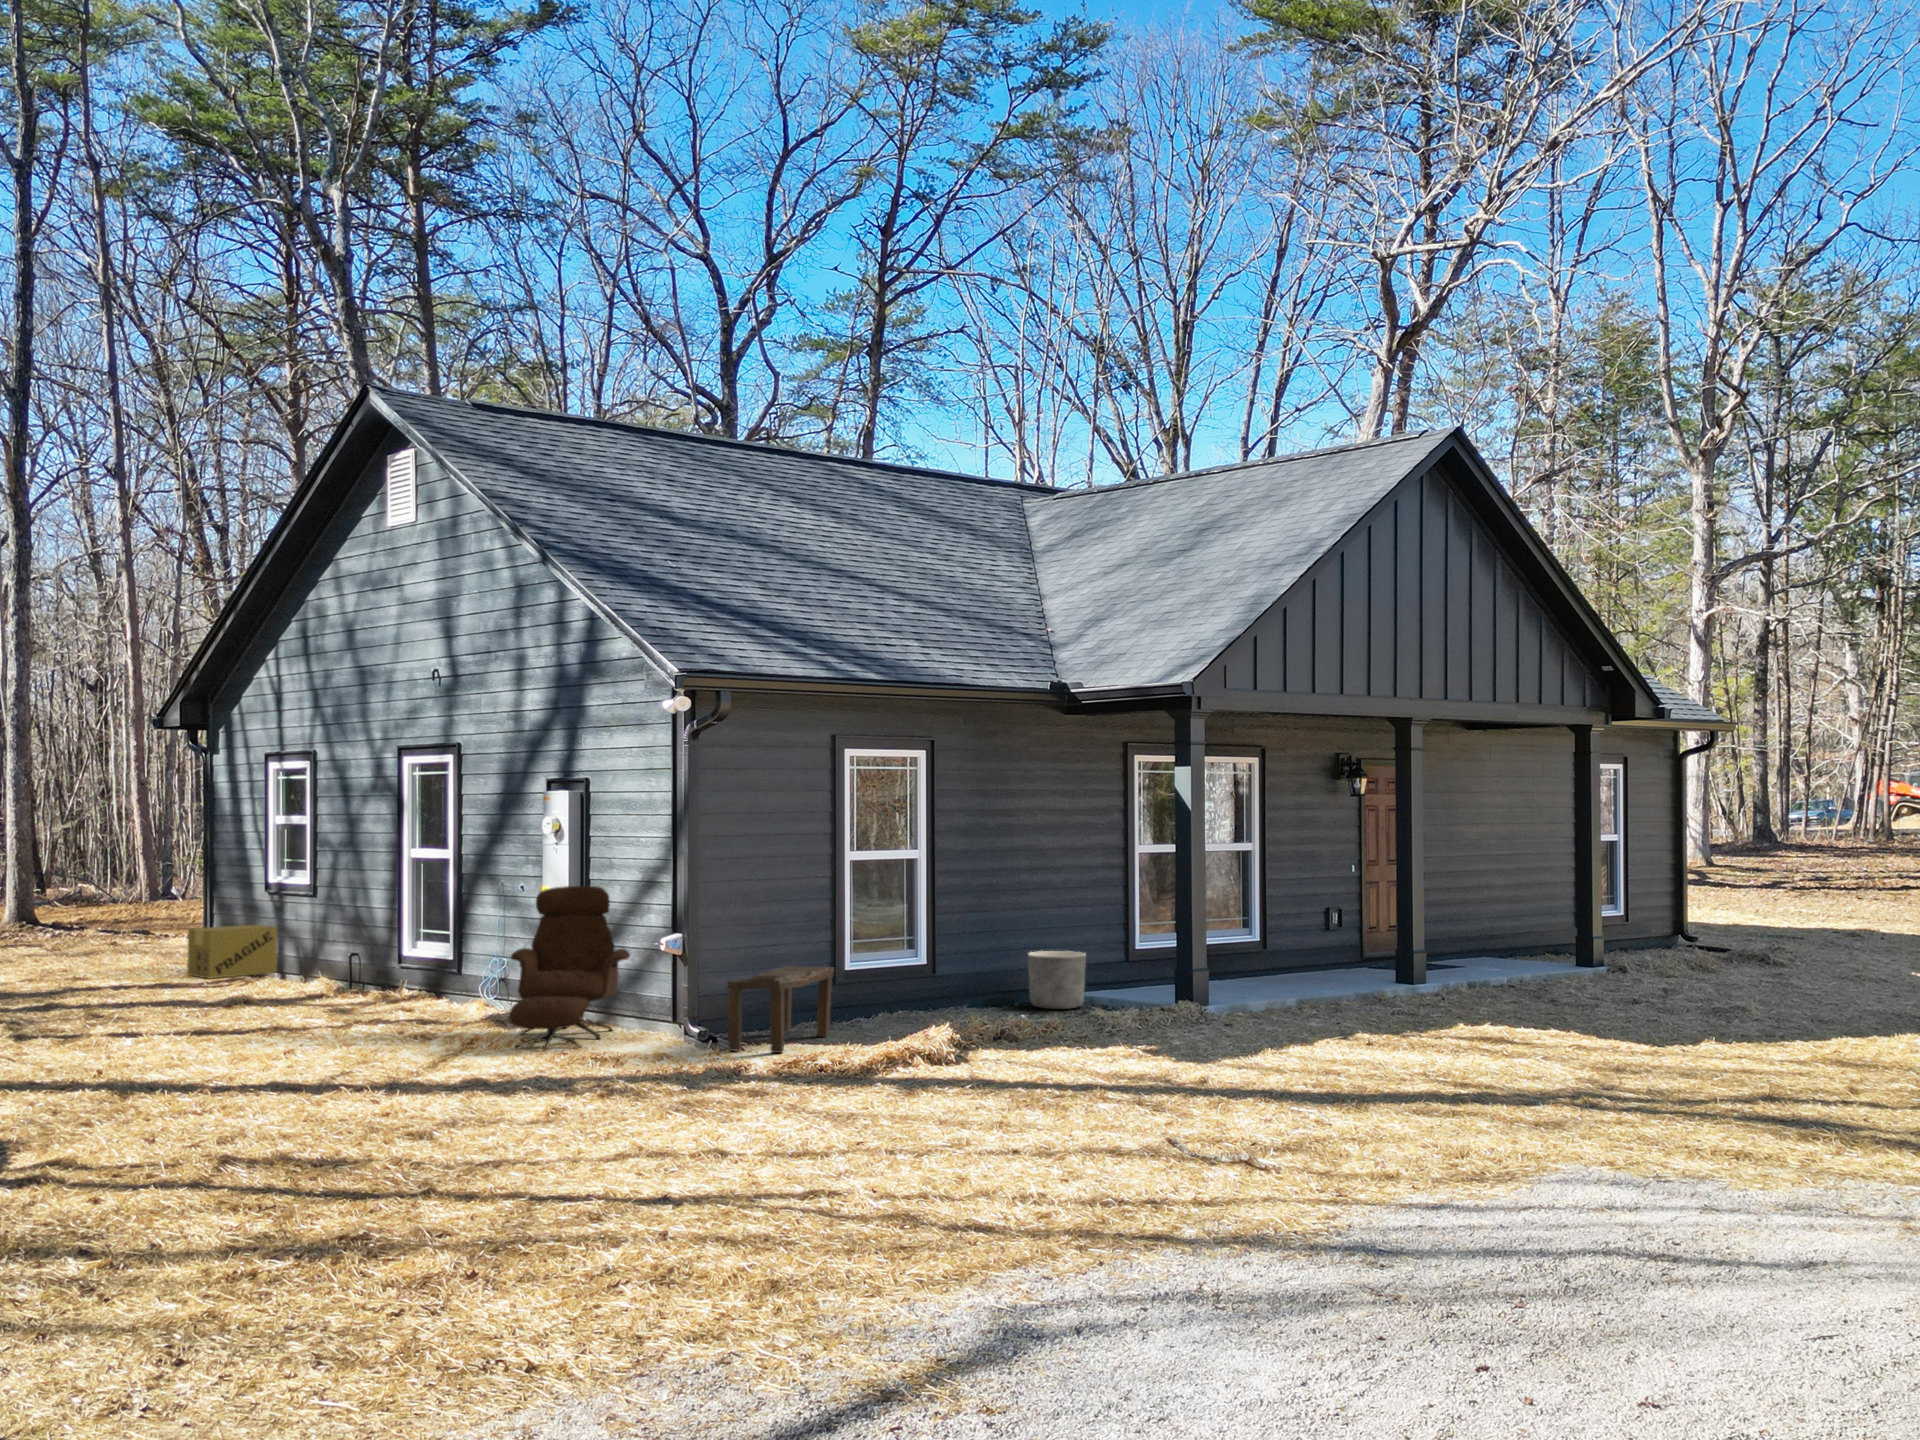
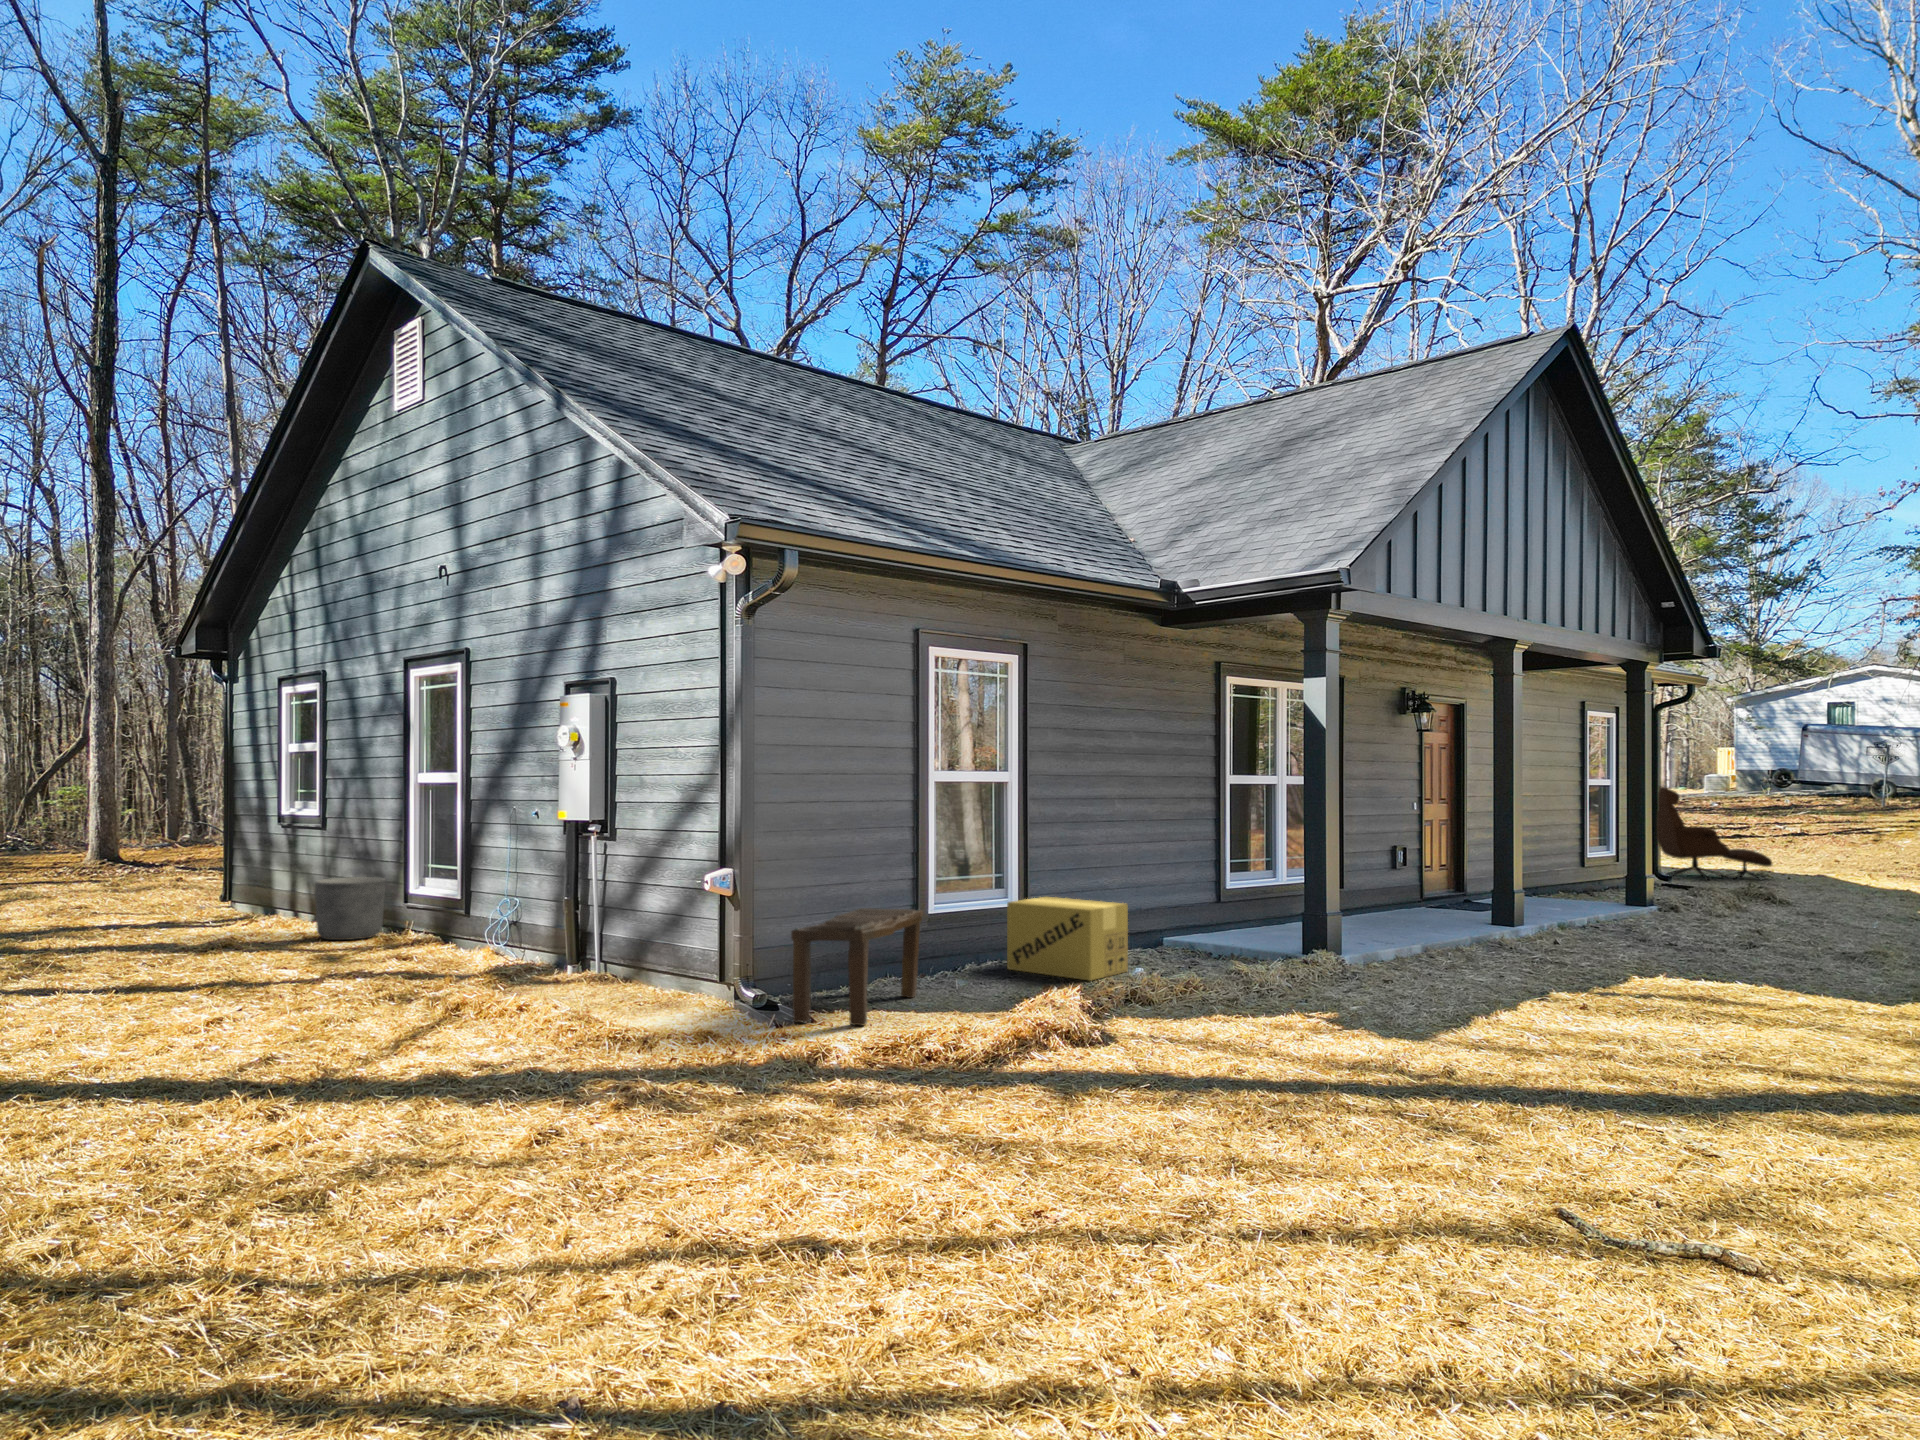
lounge chair: present [509,886,630,1051] -> present [1657,786,1772,880]
cardboard box: present [187,925,277,979] -> present [1007,897,1128,981]
planter: present [1028,951,1086,1009] -> present [315,877,386,940]

